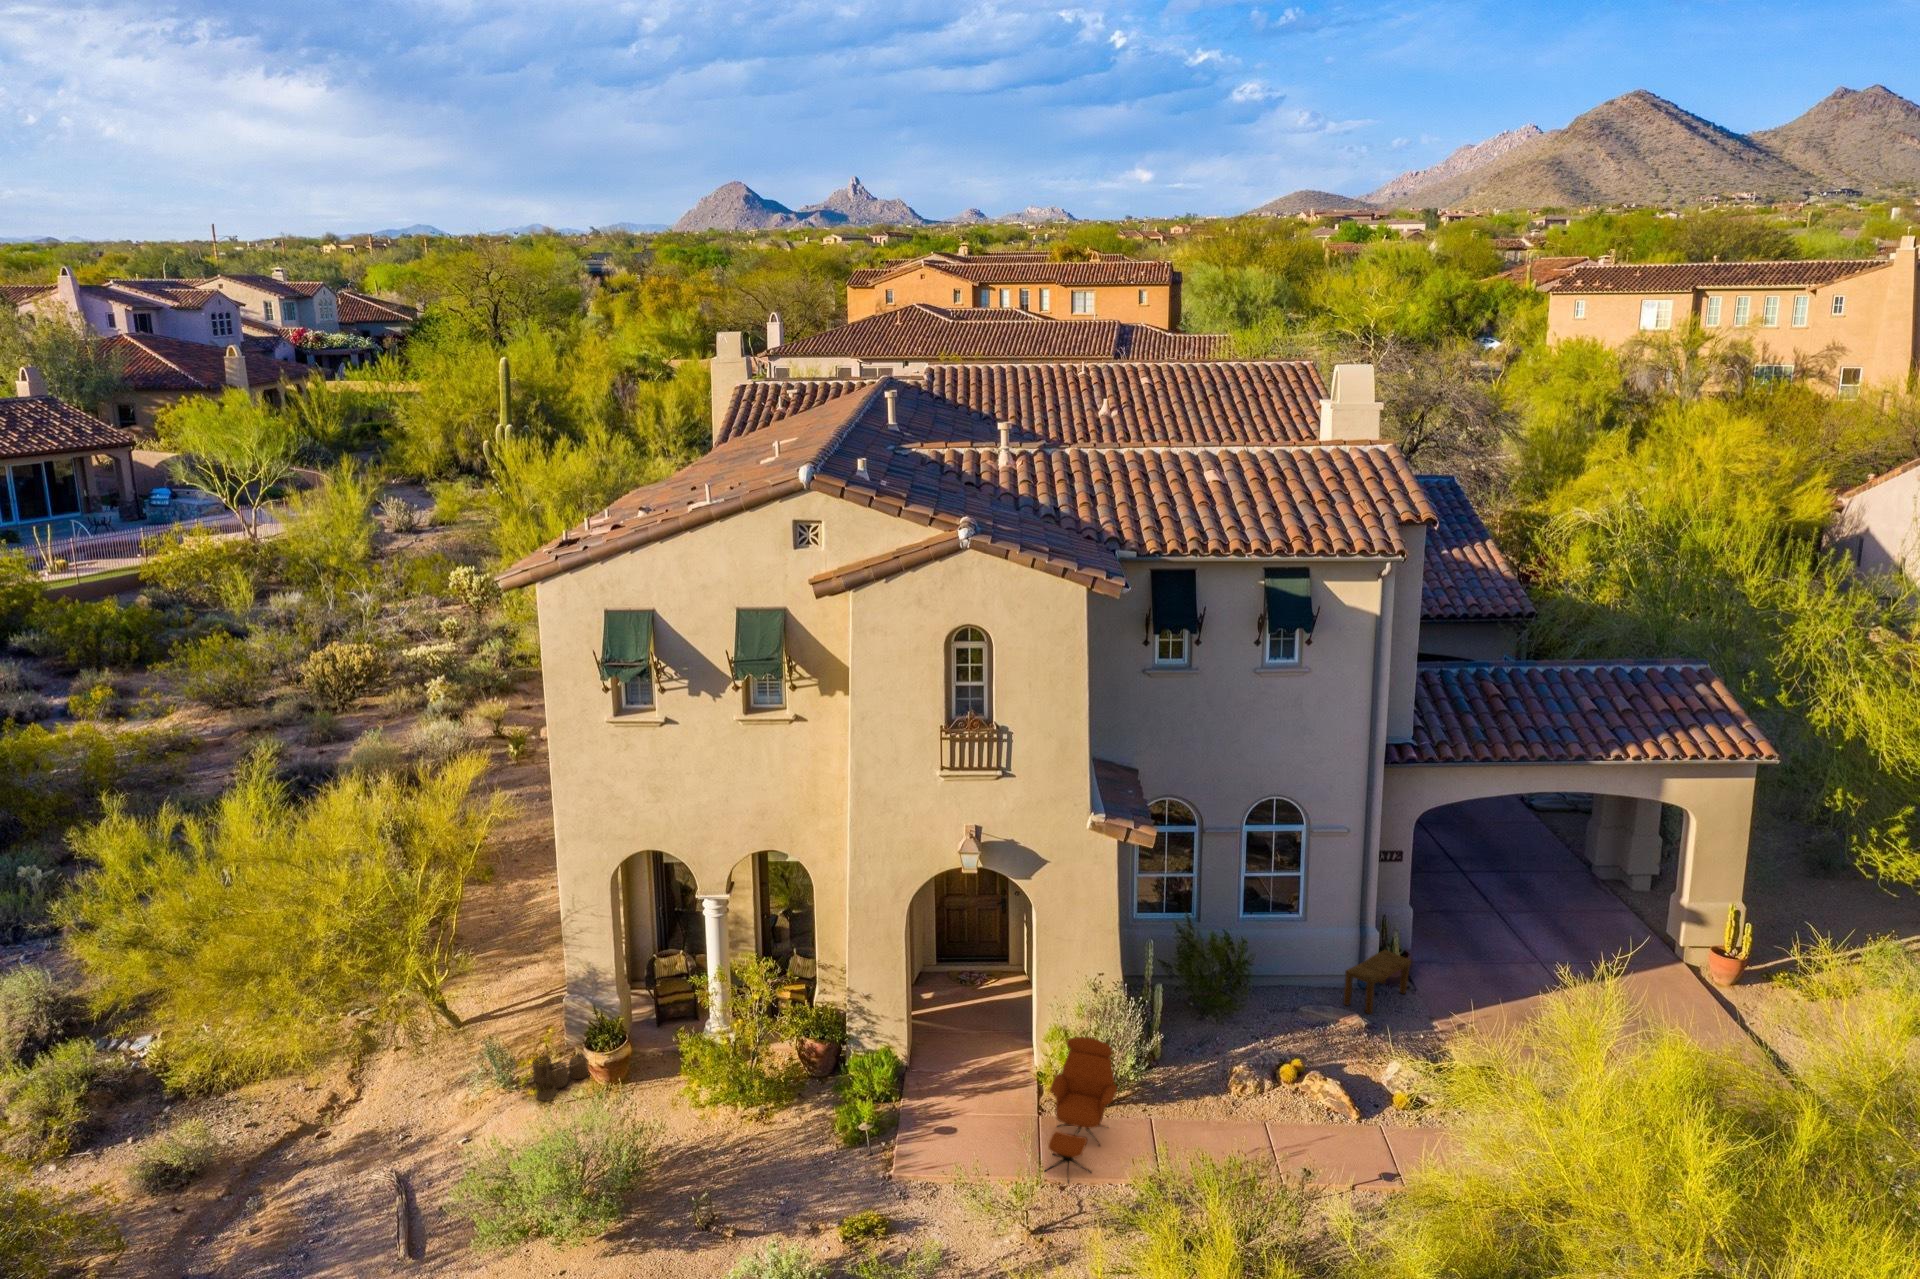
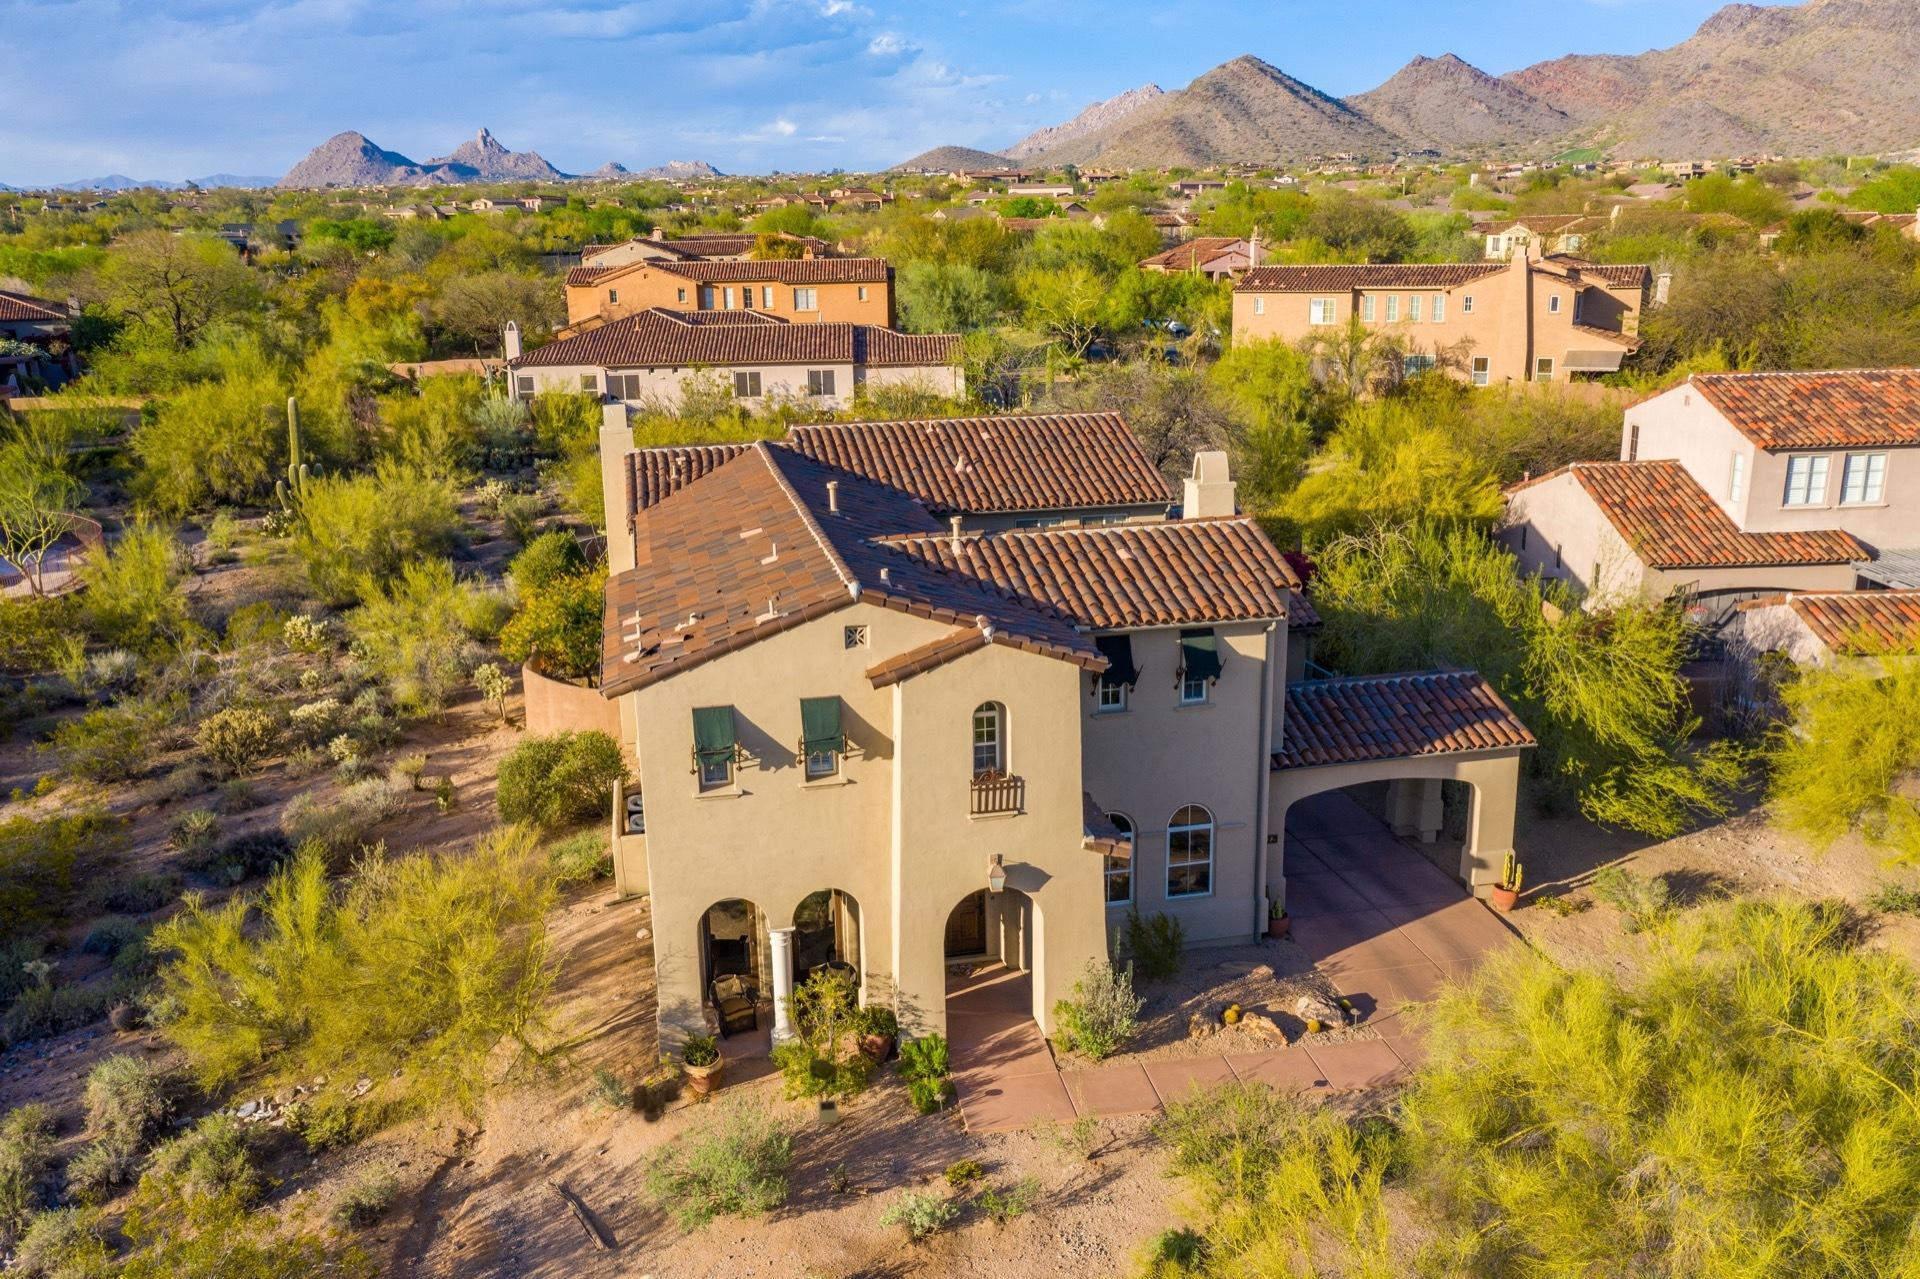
bench: present [1344,950,1411,1014] -> none [1247,914,1293,965]
armchair: present [1047,1037,1117,1171] -> none [1069,1008,1119,1119]
potted tree: none [714,1054,754,1136] -> present [809,1059,838,1124]

